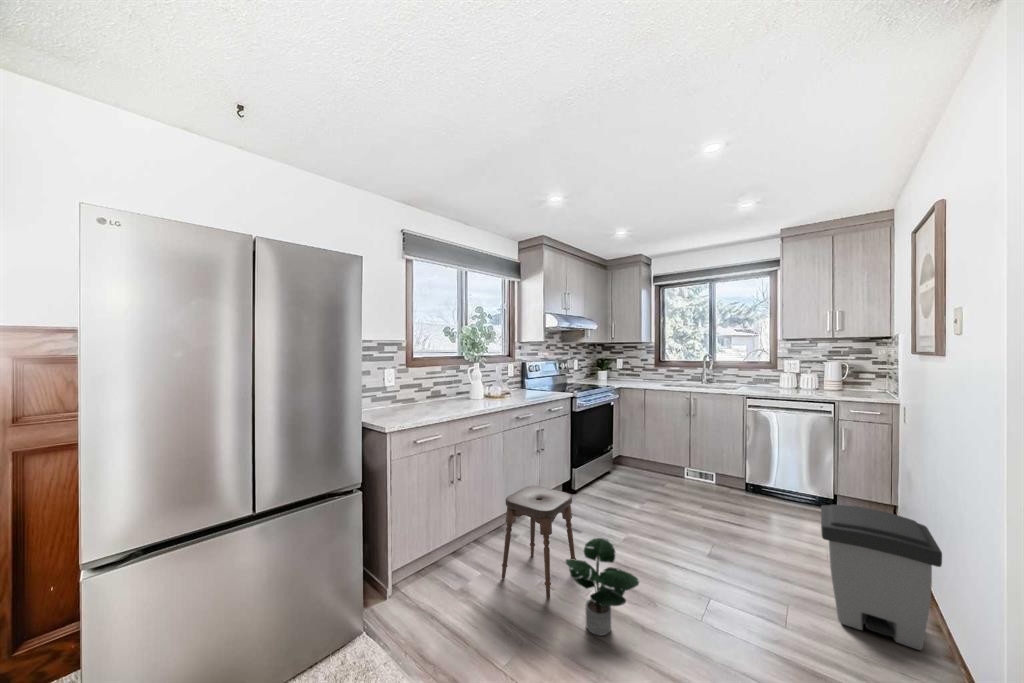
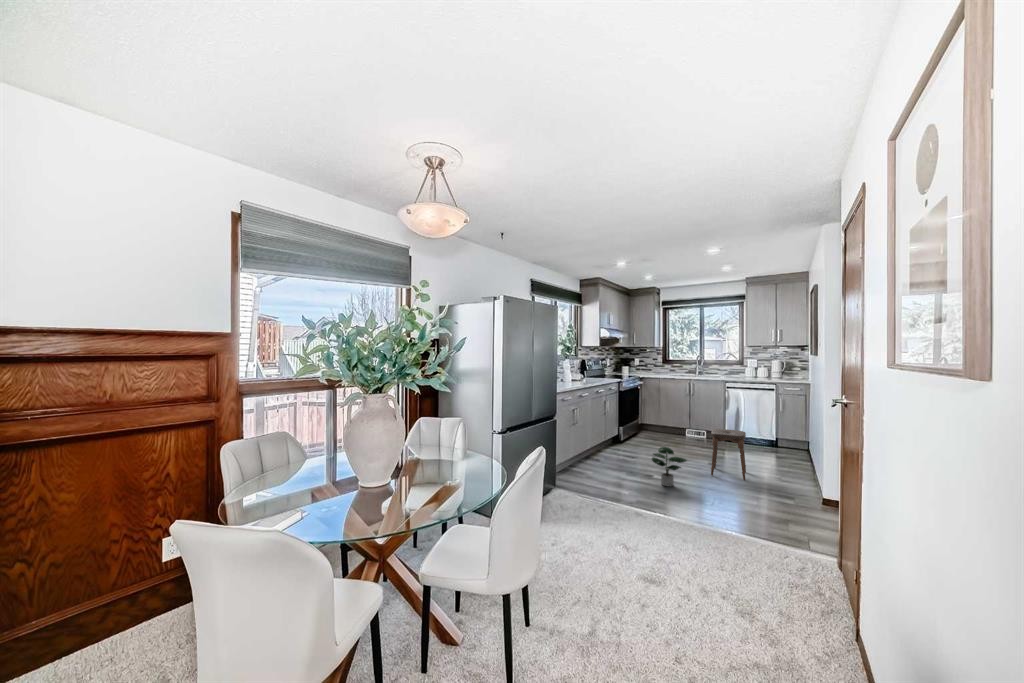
stool: present [502,486,576,599] -> present [711,429,746,480]
trash can: present [821,505,942,650] -> none [765,429,812,484]

